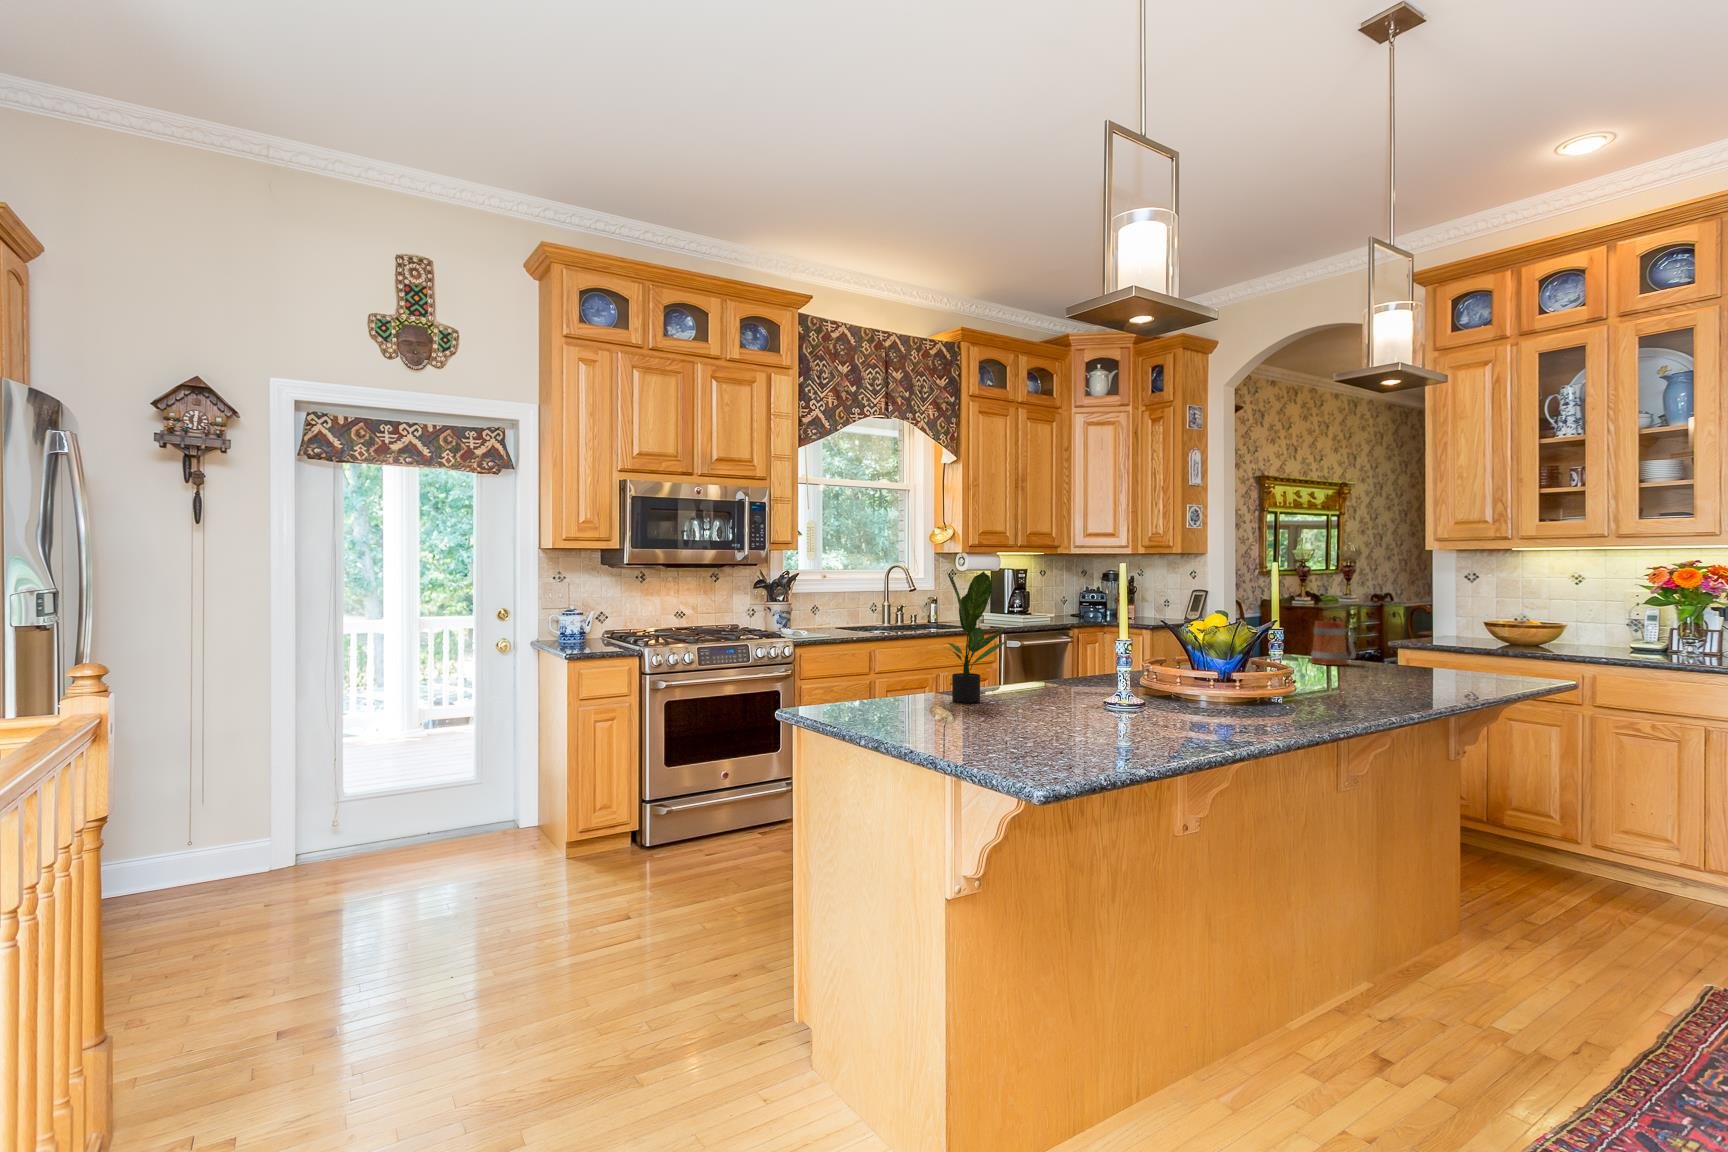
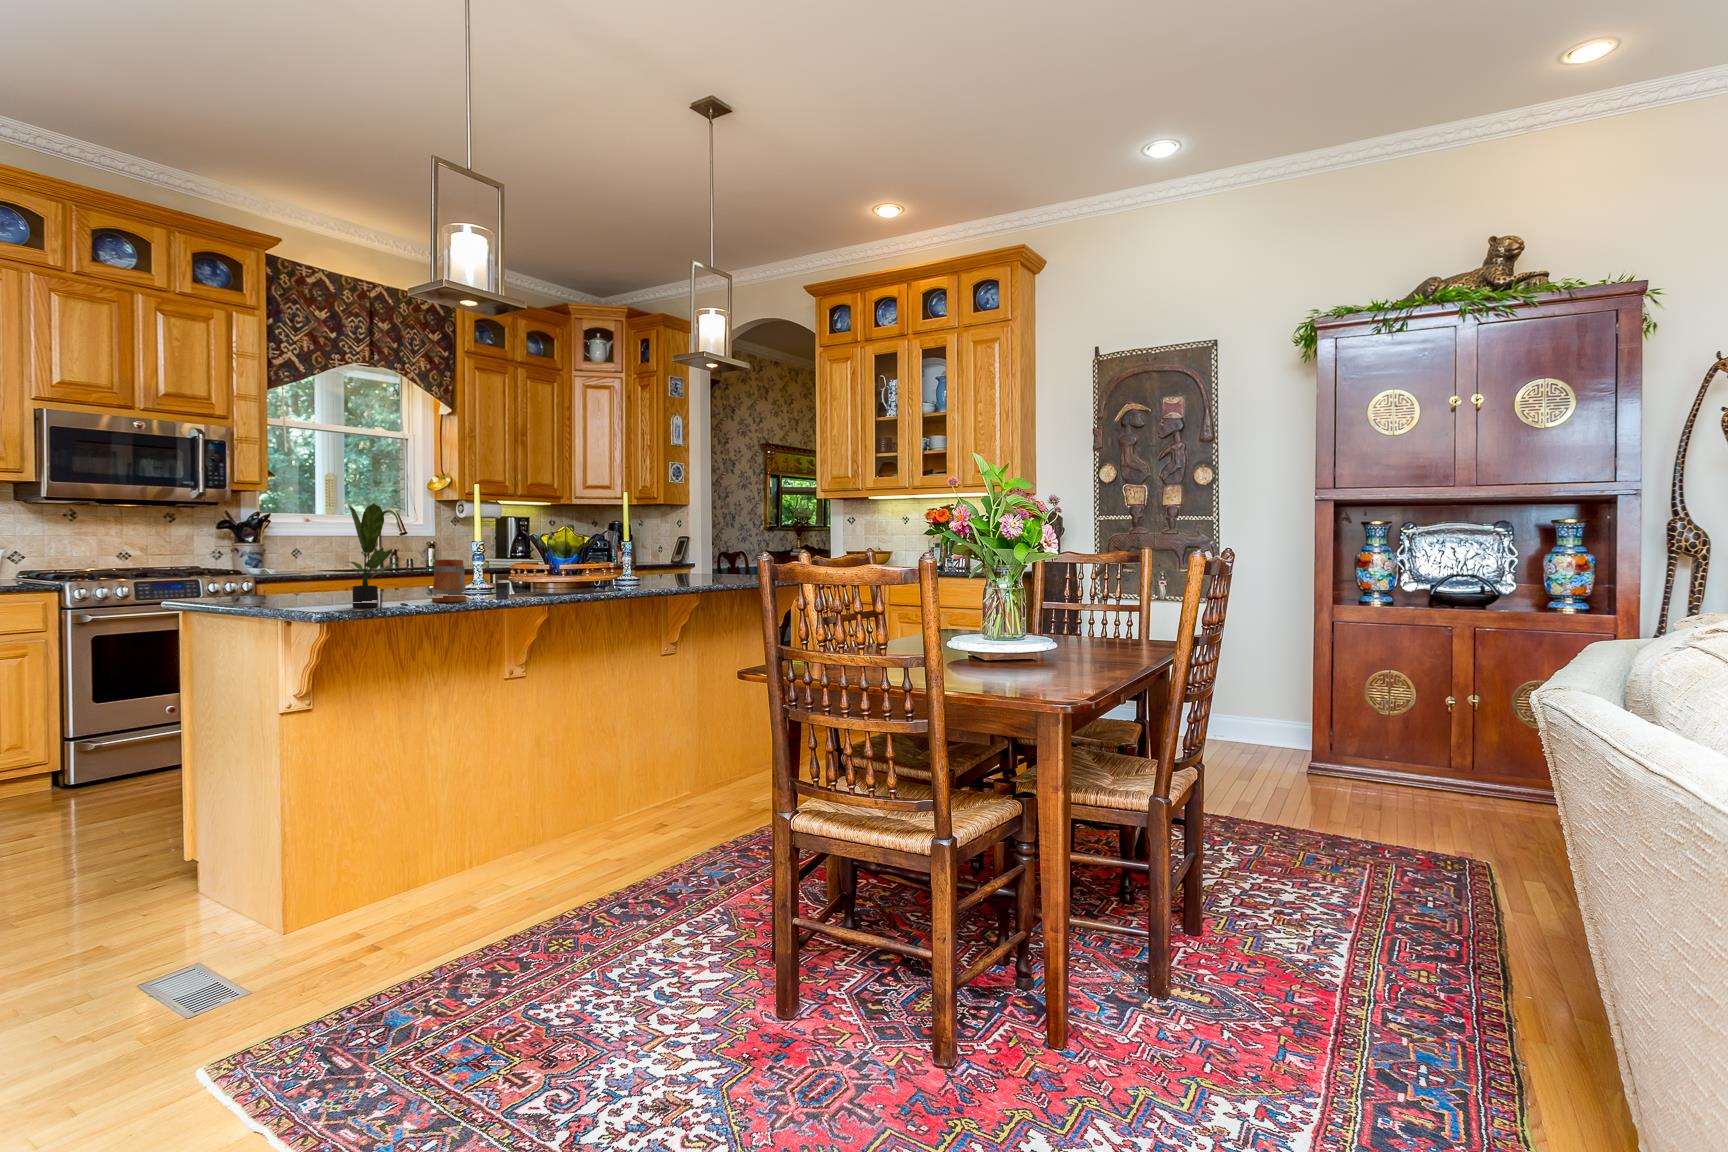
mug: present [1311,621,1356,665] -> present [432,559,467,602]

